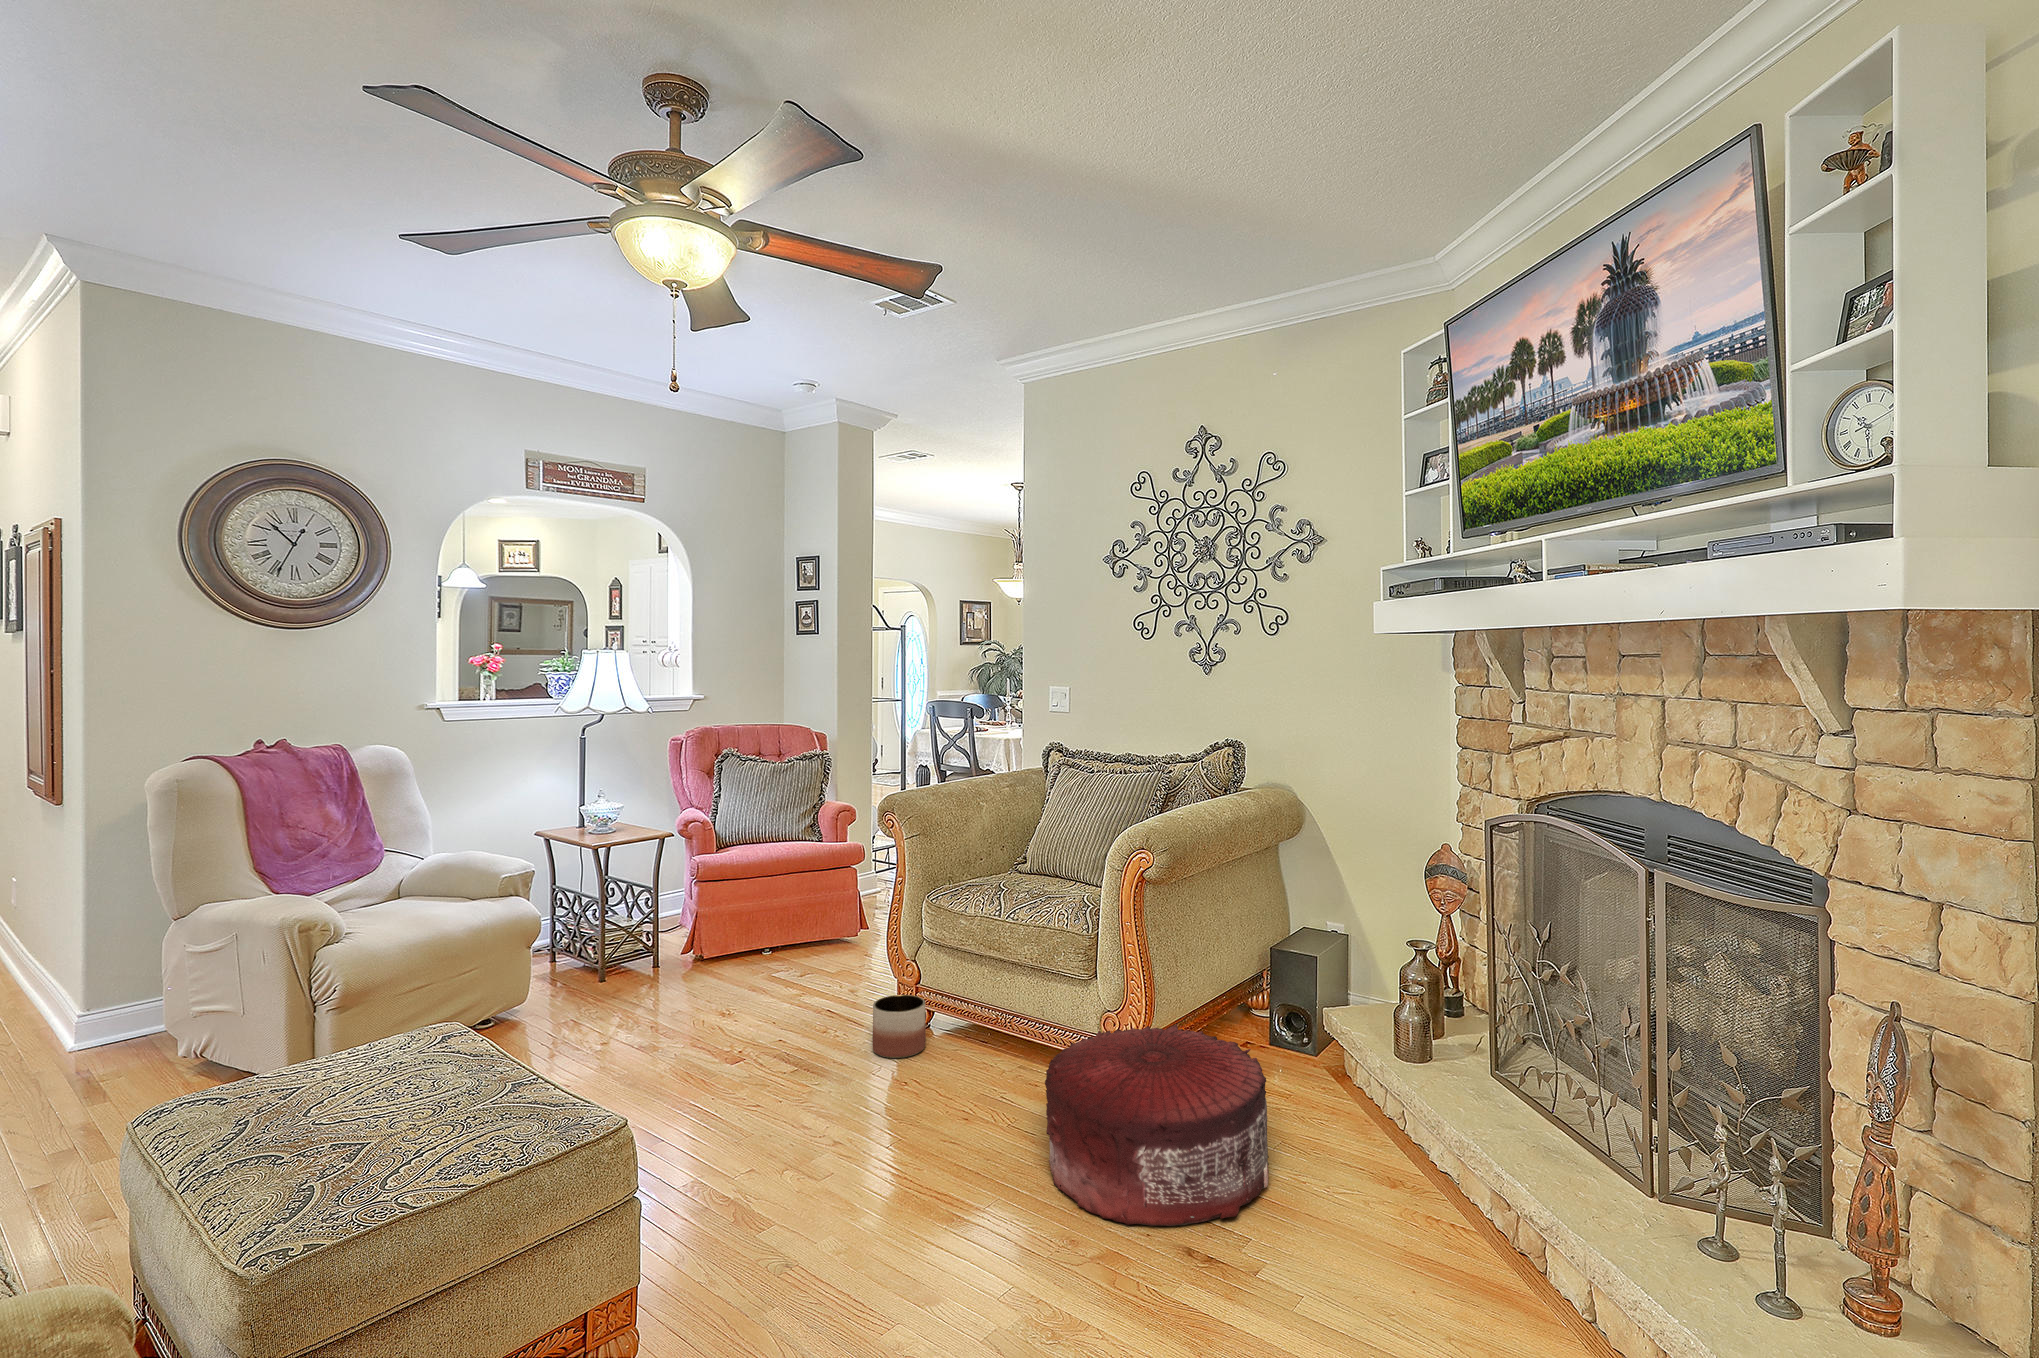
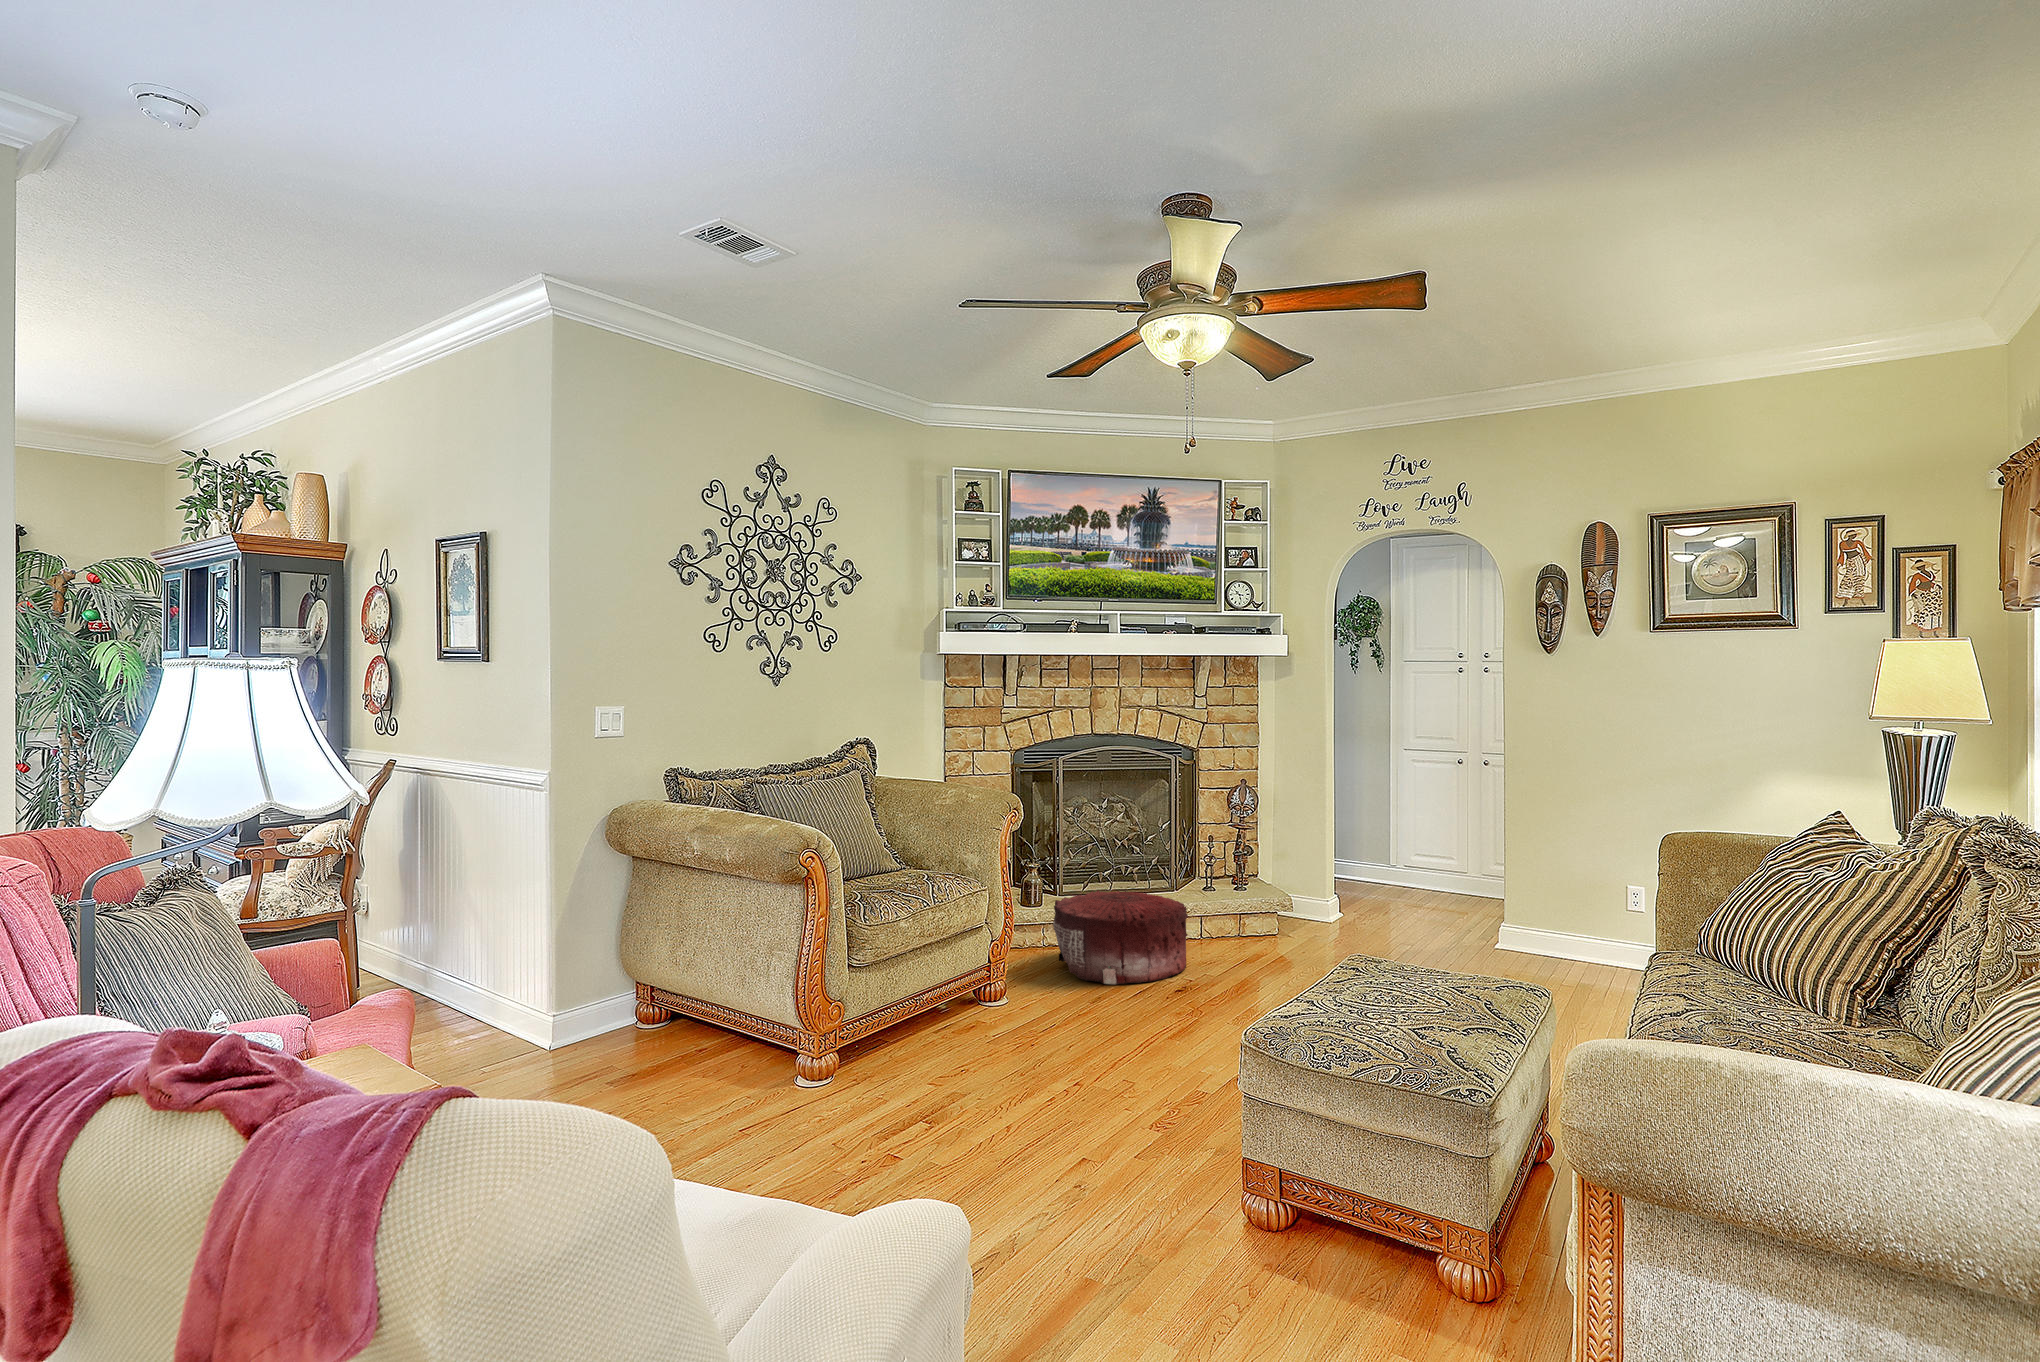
planter: present [872,995,926,1058] -> none [894,986,947,1047]

